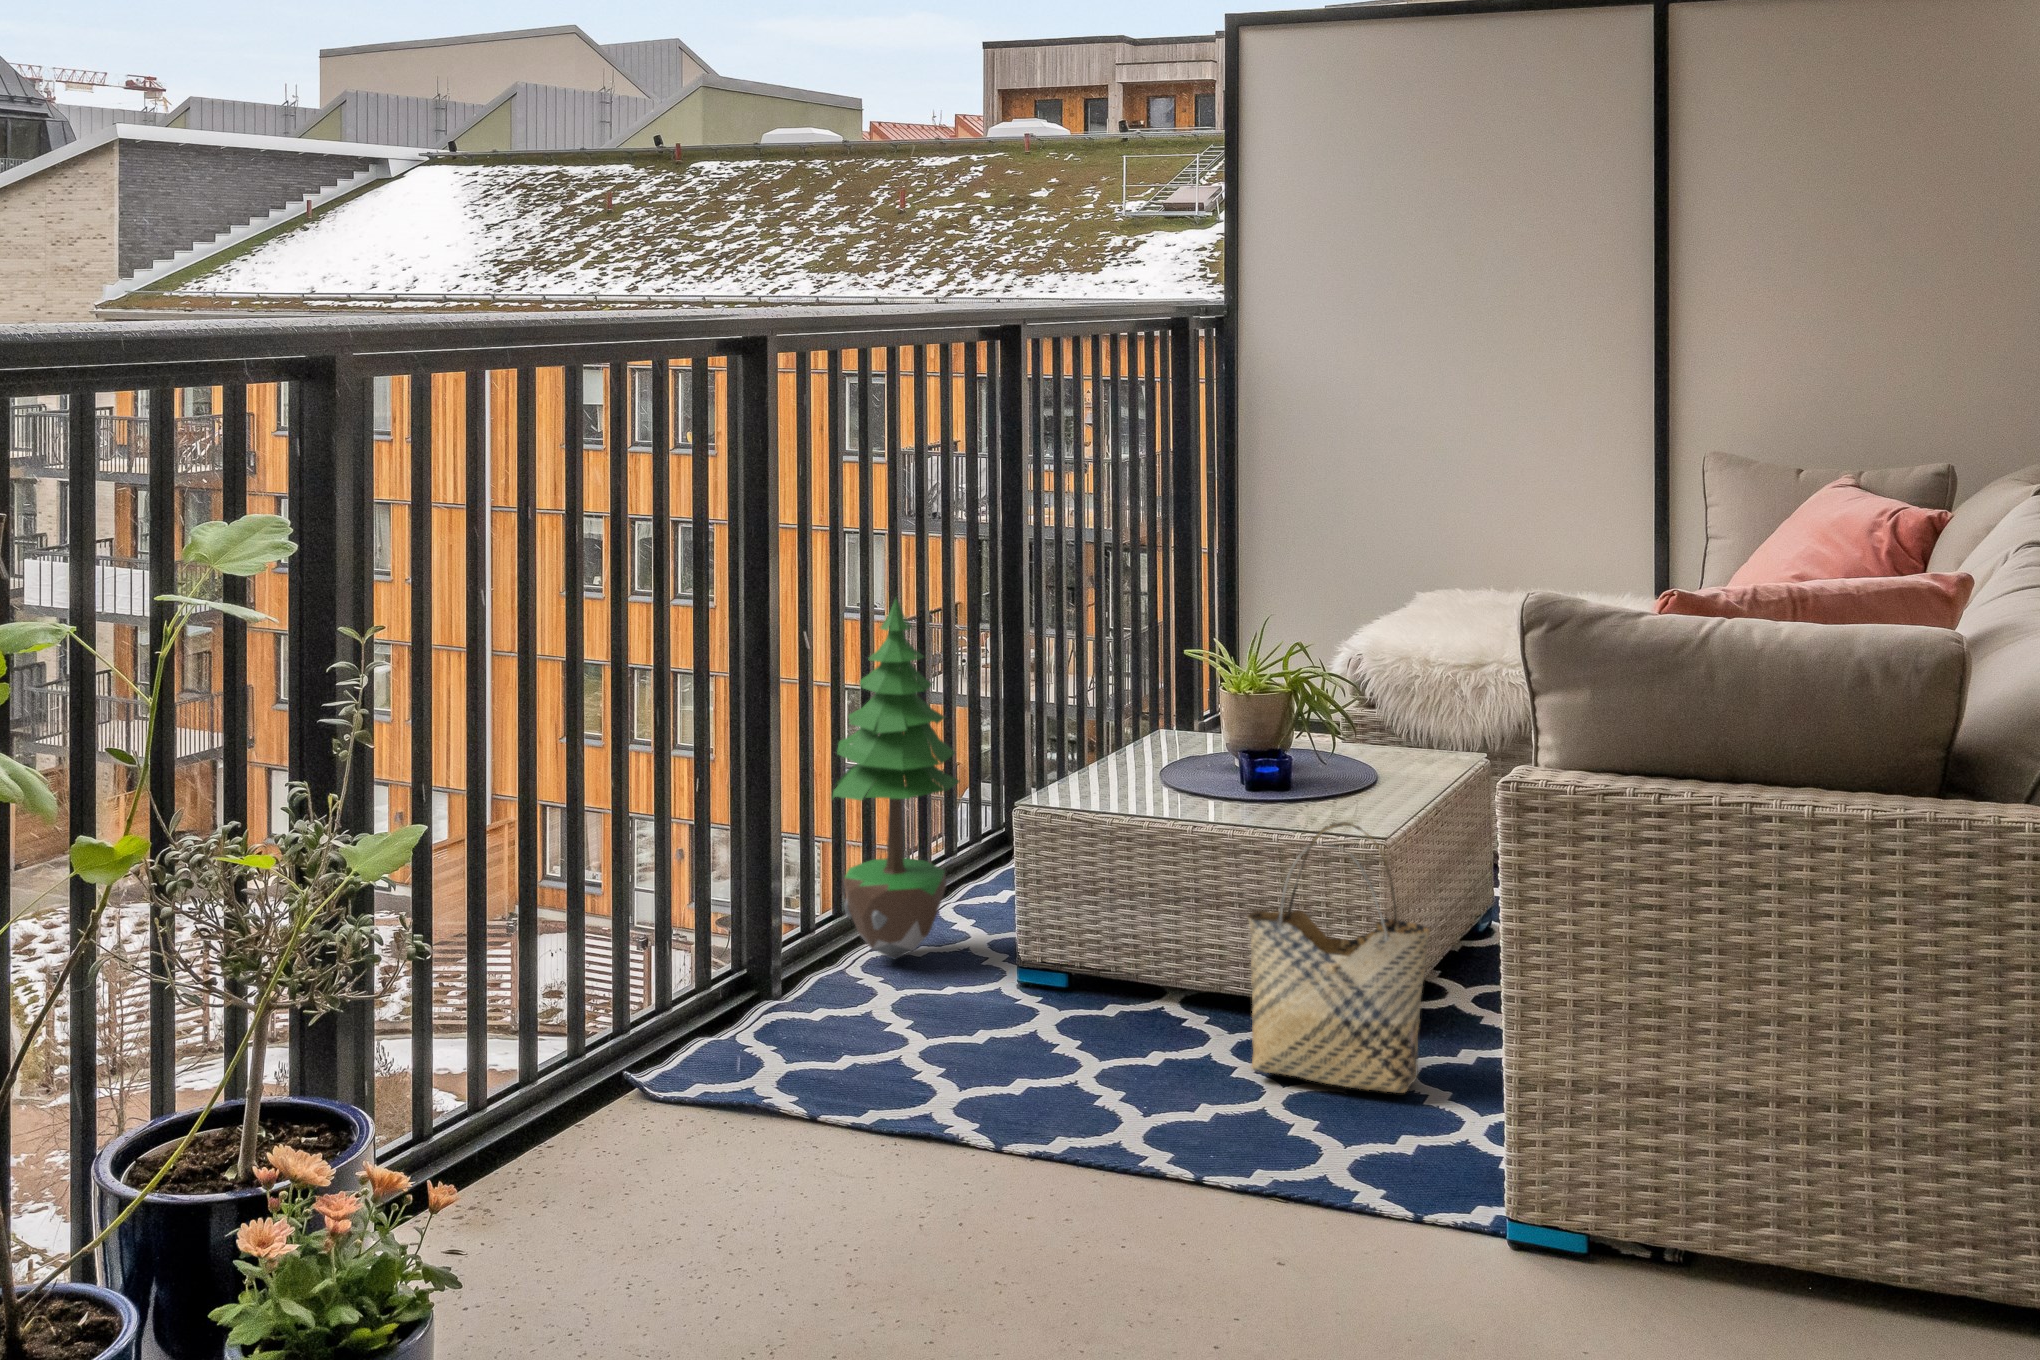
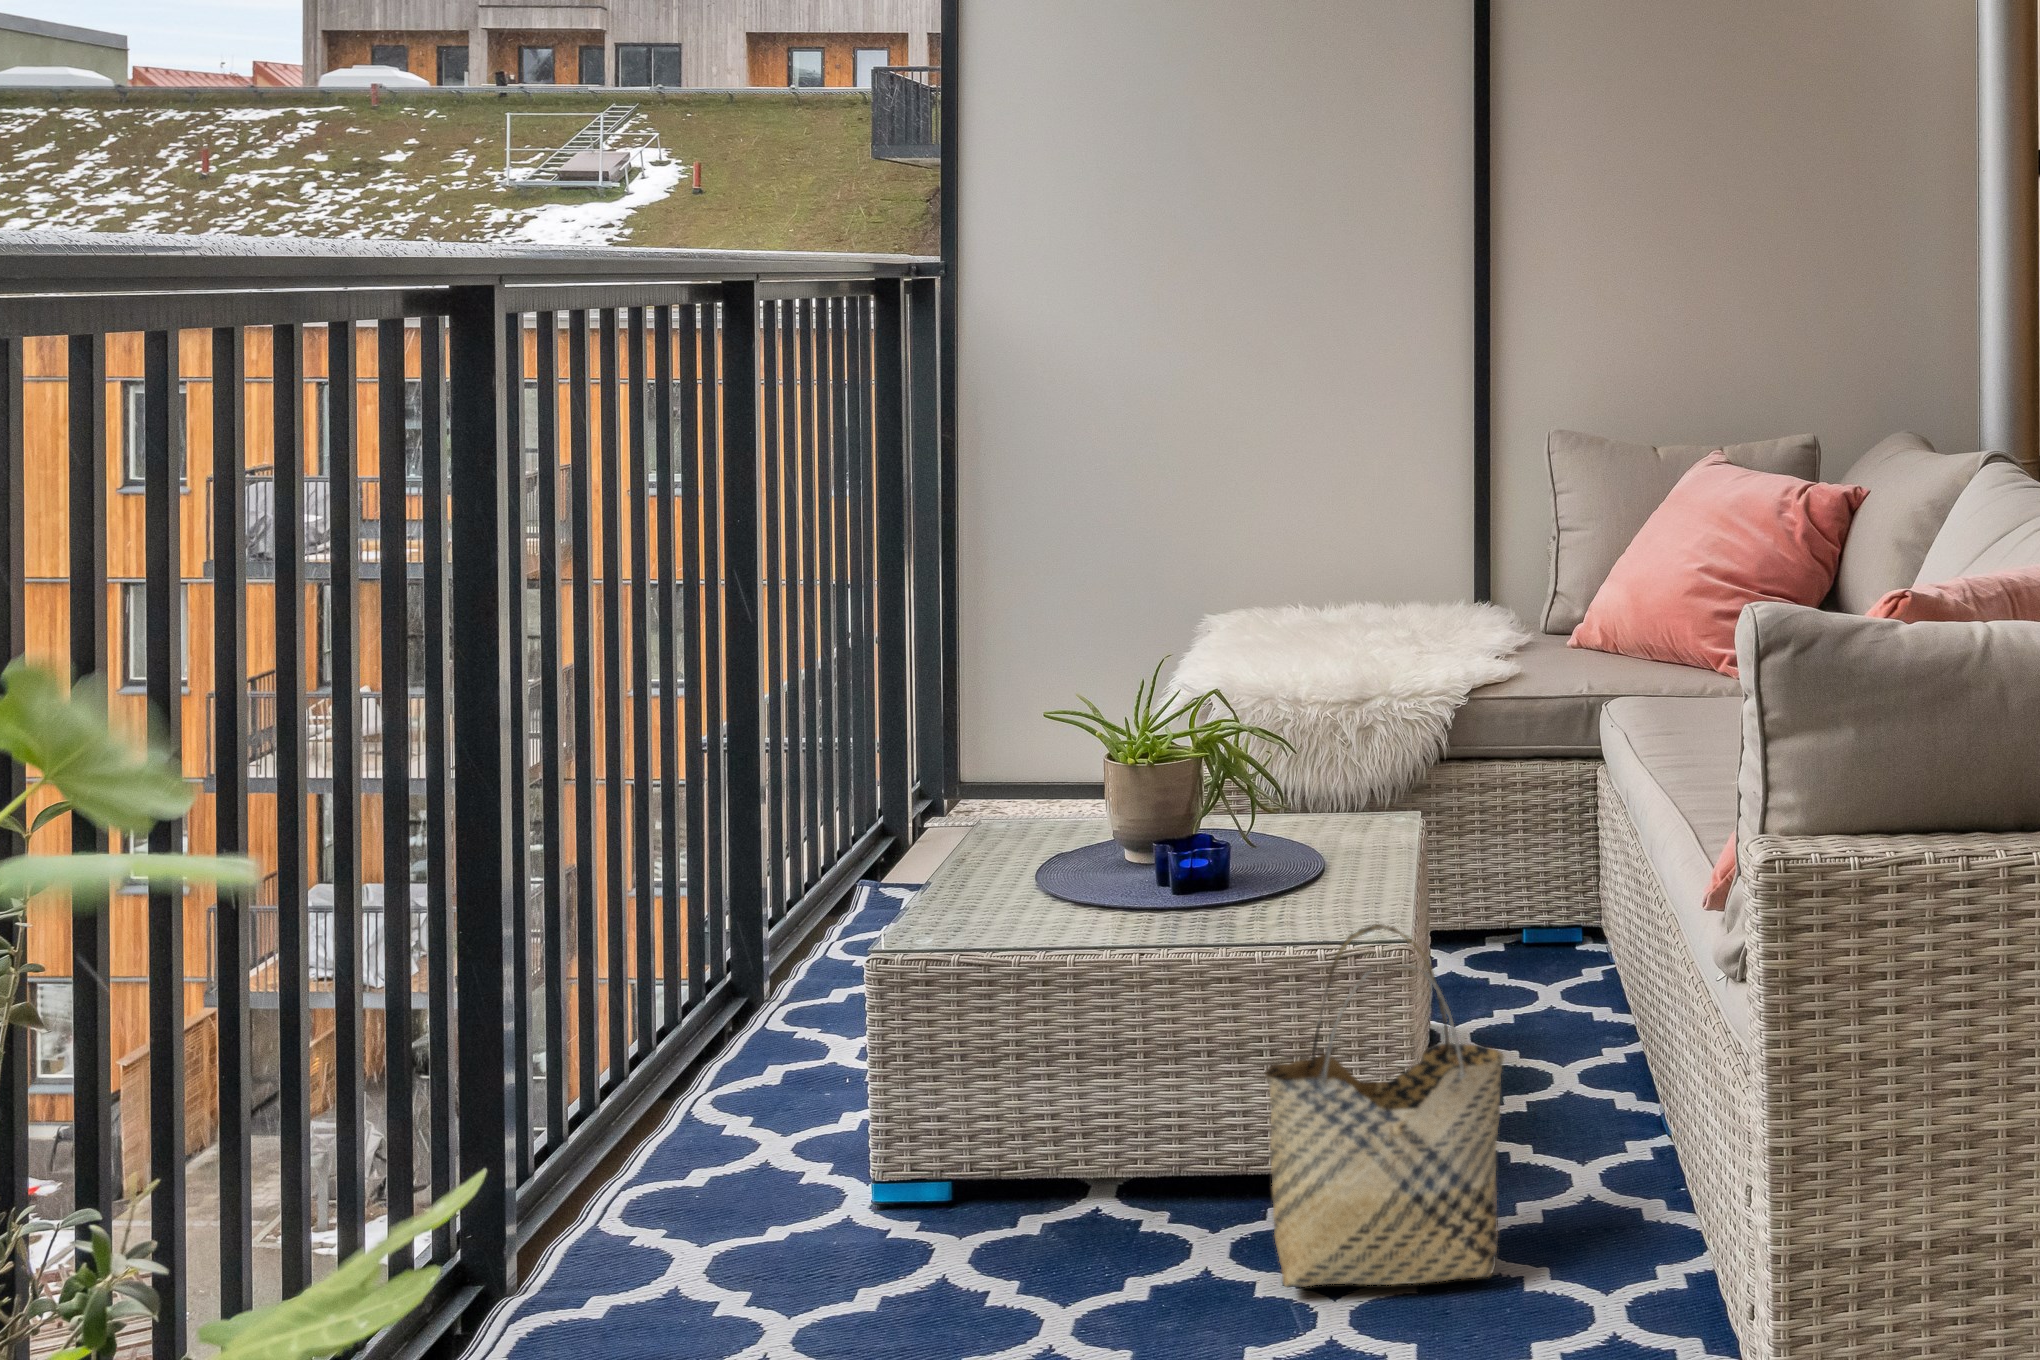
potted tree: present [833,599,959,959] -> none [558,675,763,1214]

